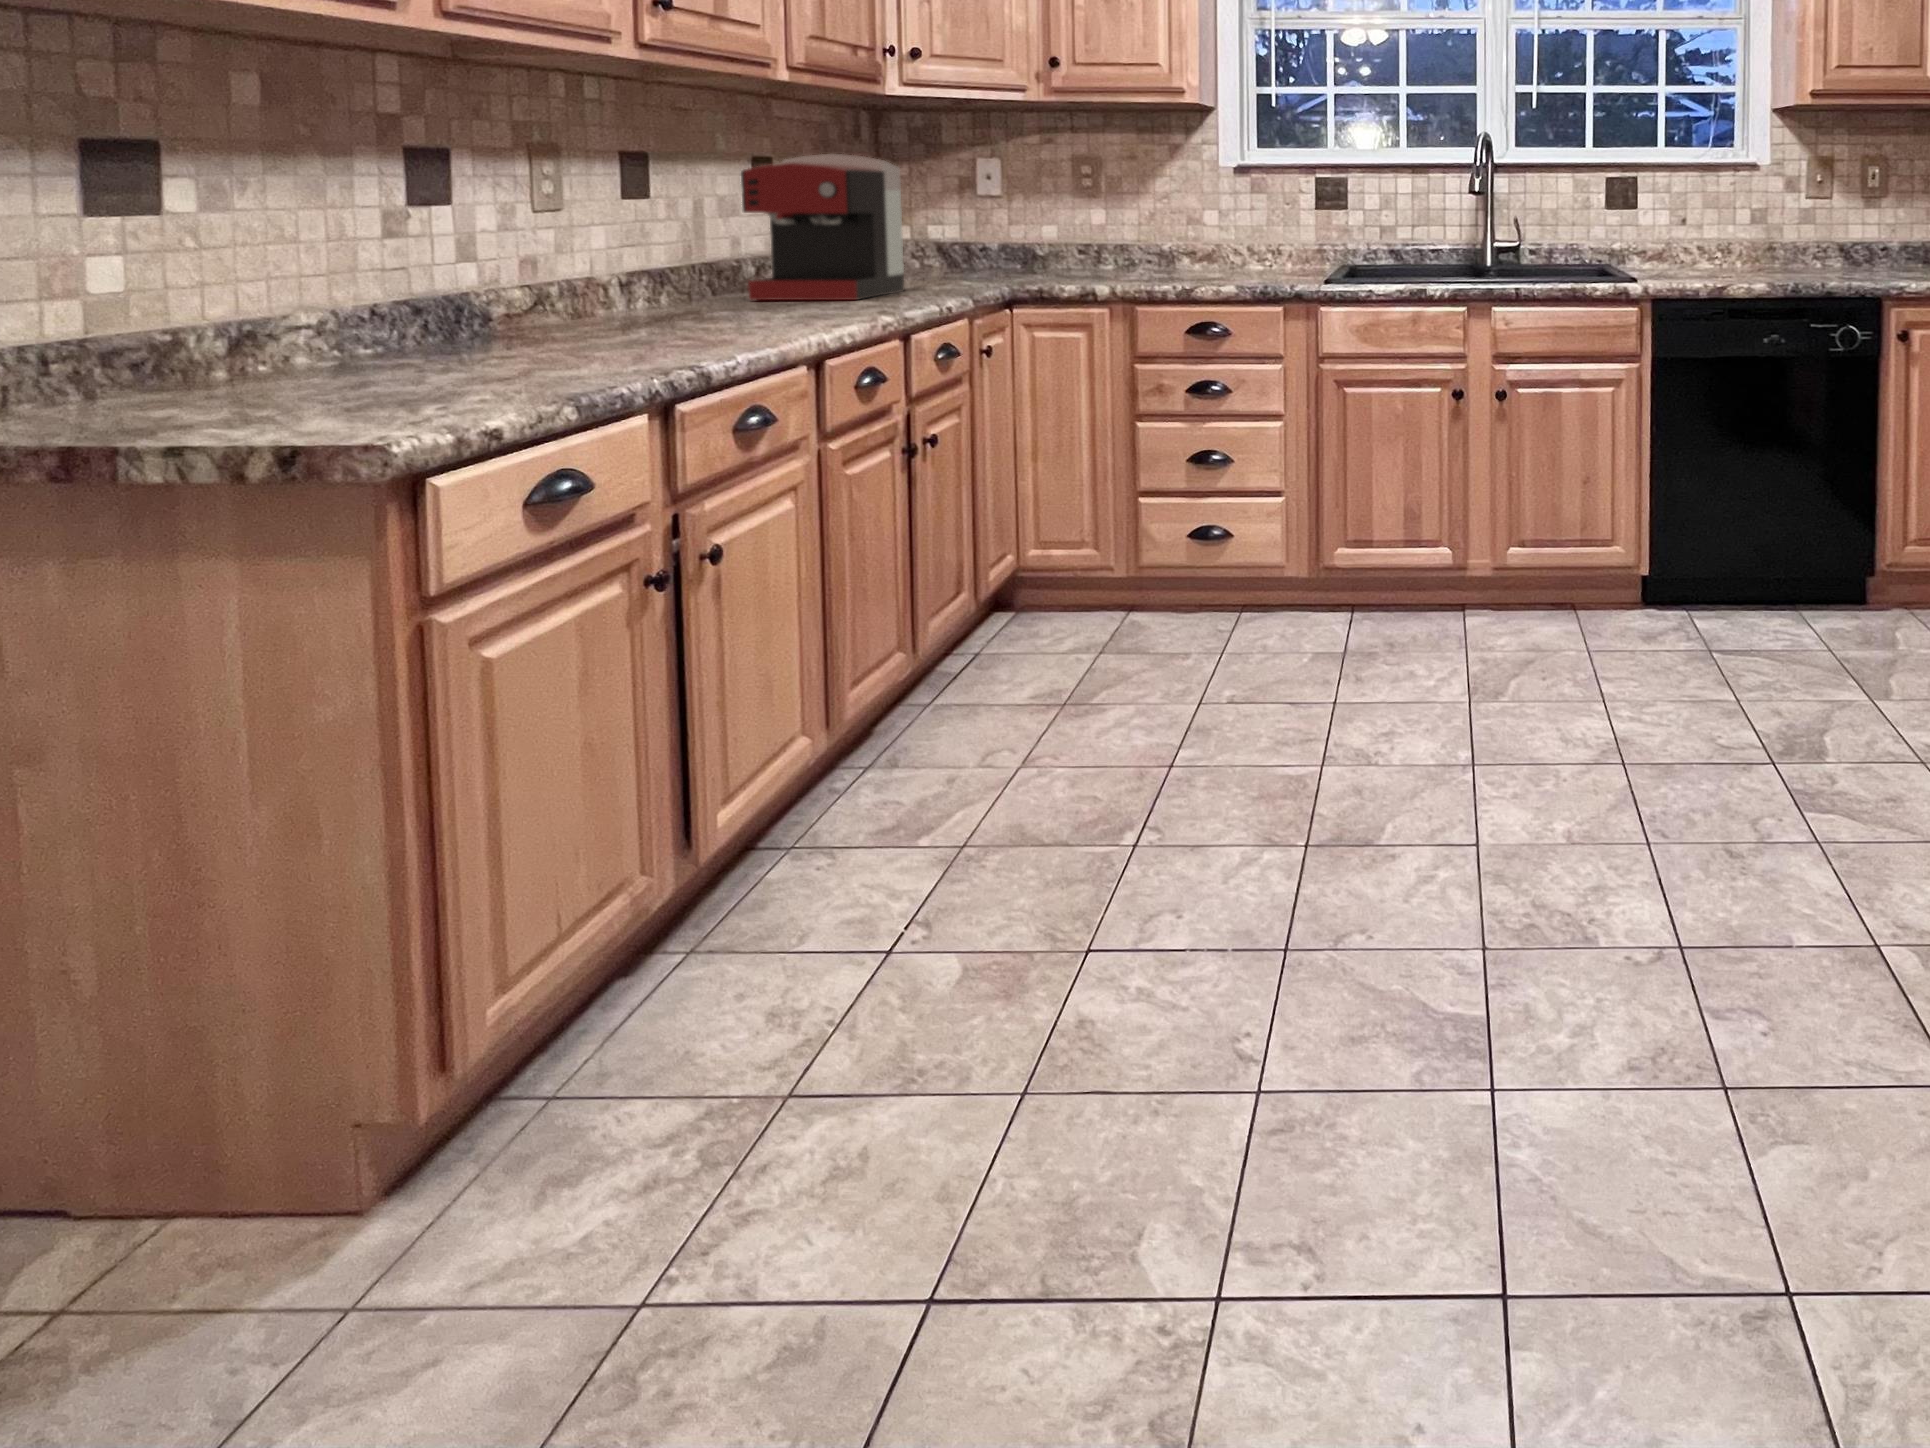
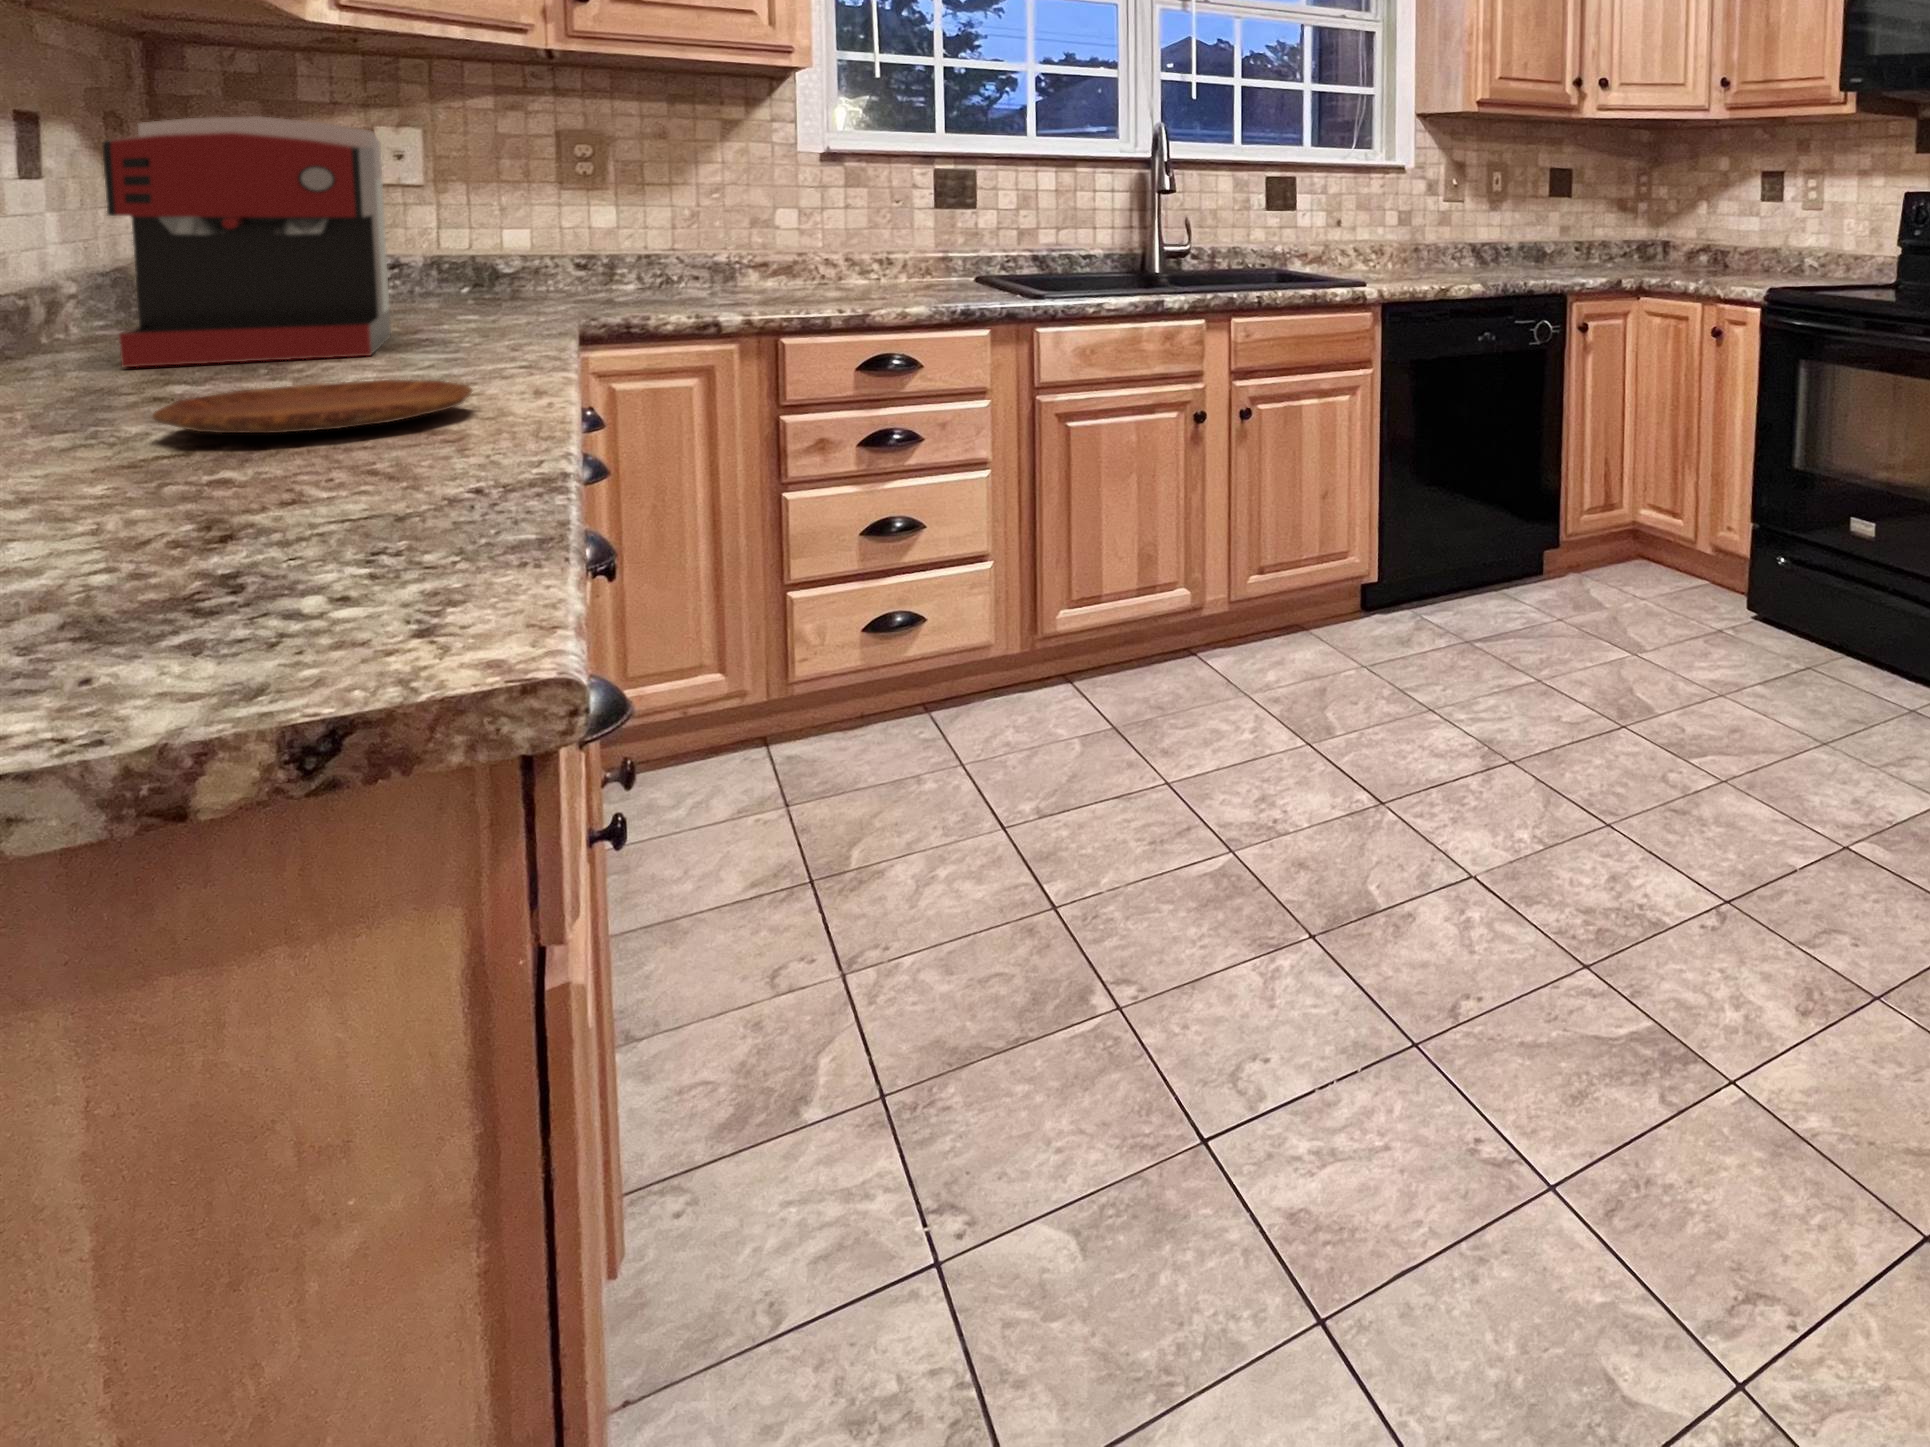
tray: none [627,309,786,332] -> present [152,380,472,433]

